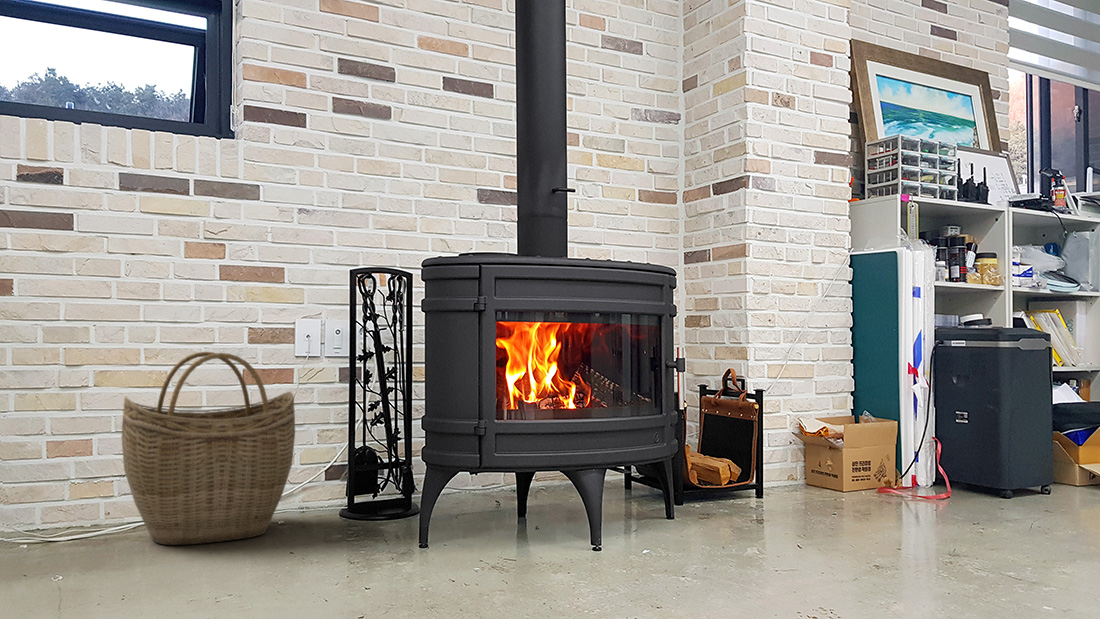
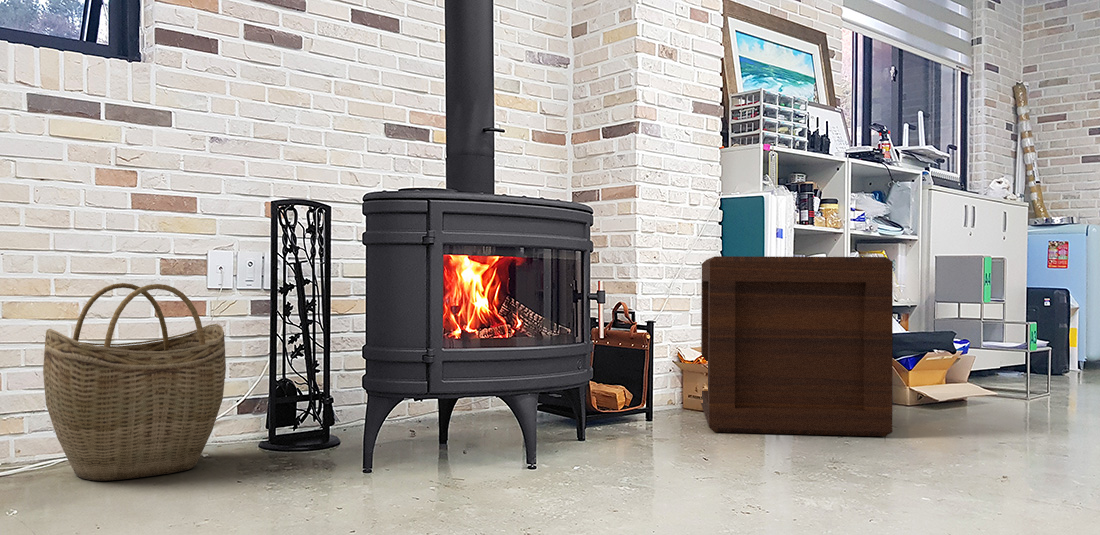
wooden crate: none [817,318,1041,529] -> present [701,256,893,436]

